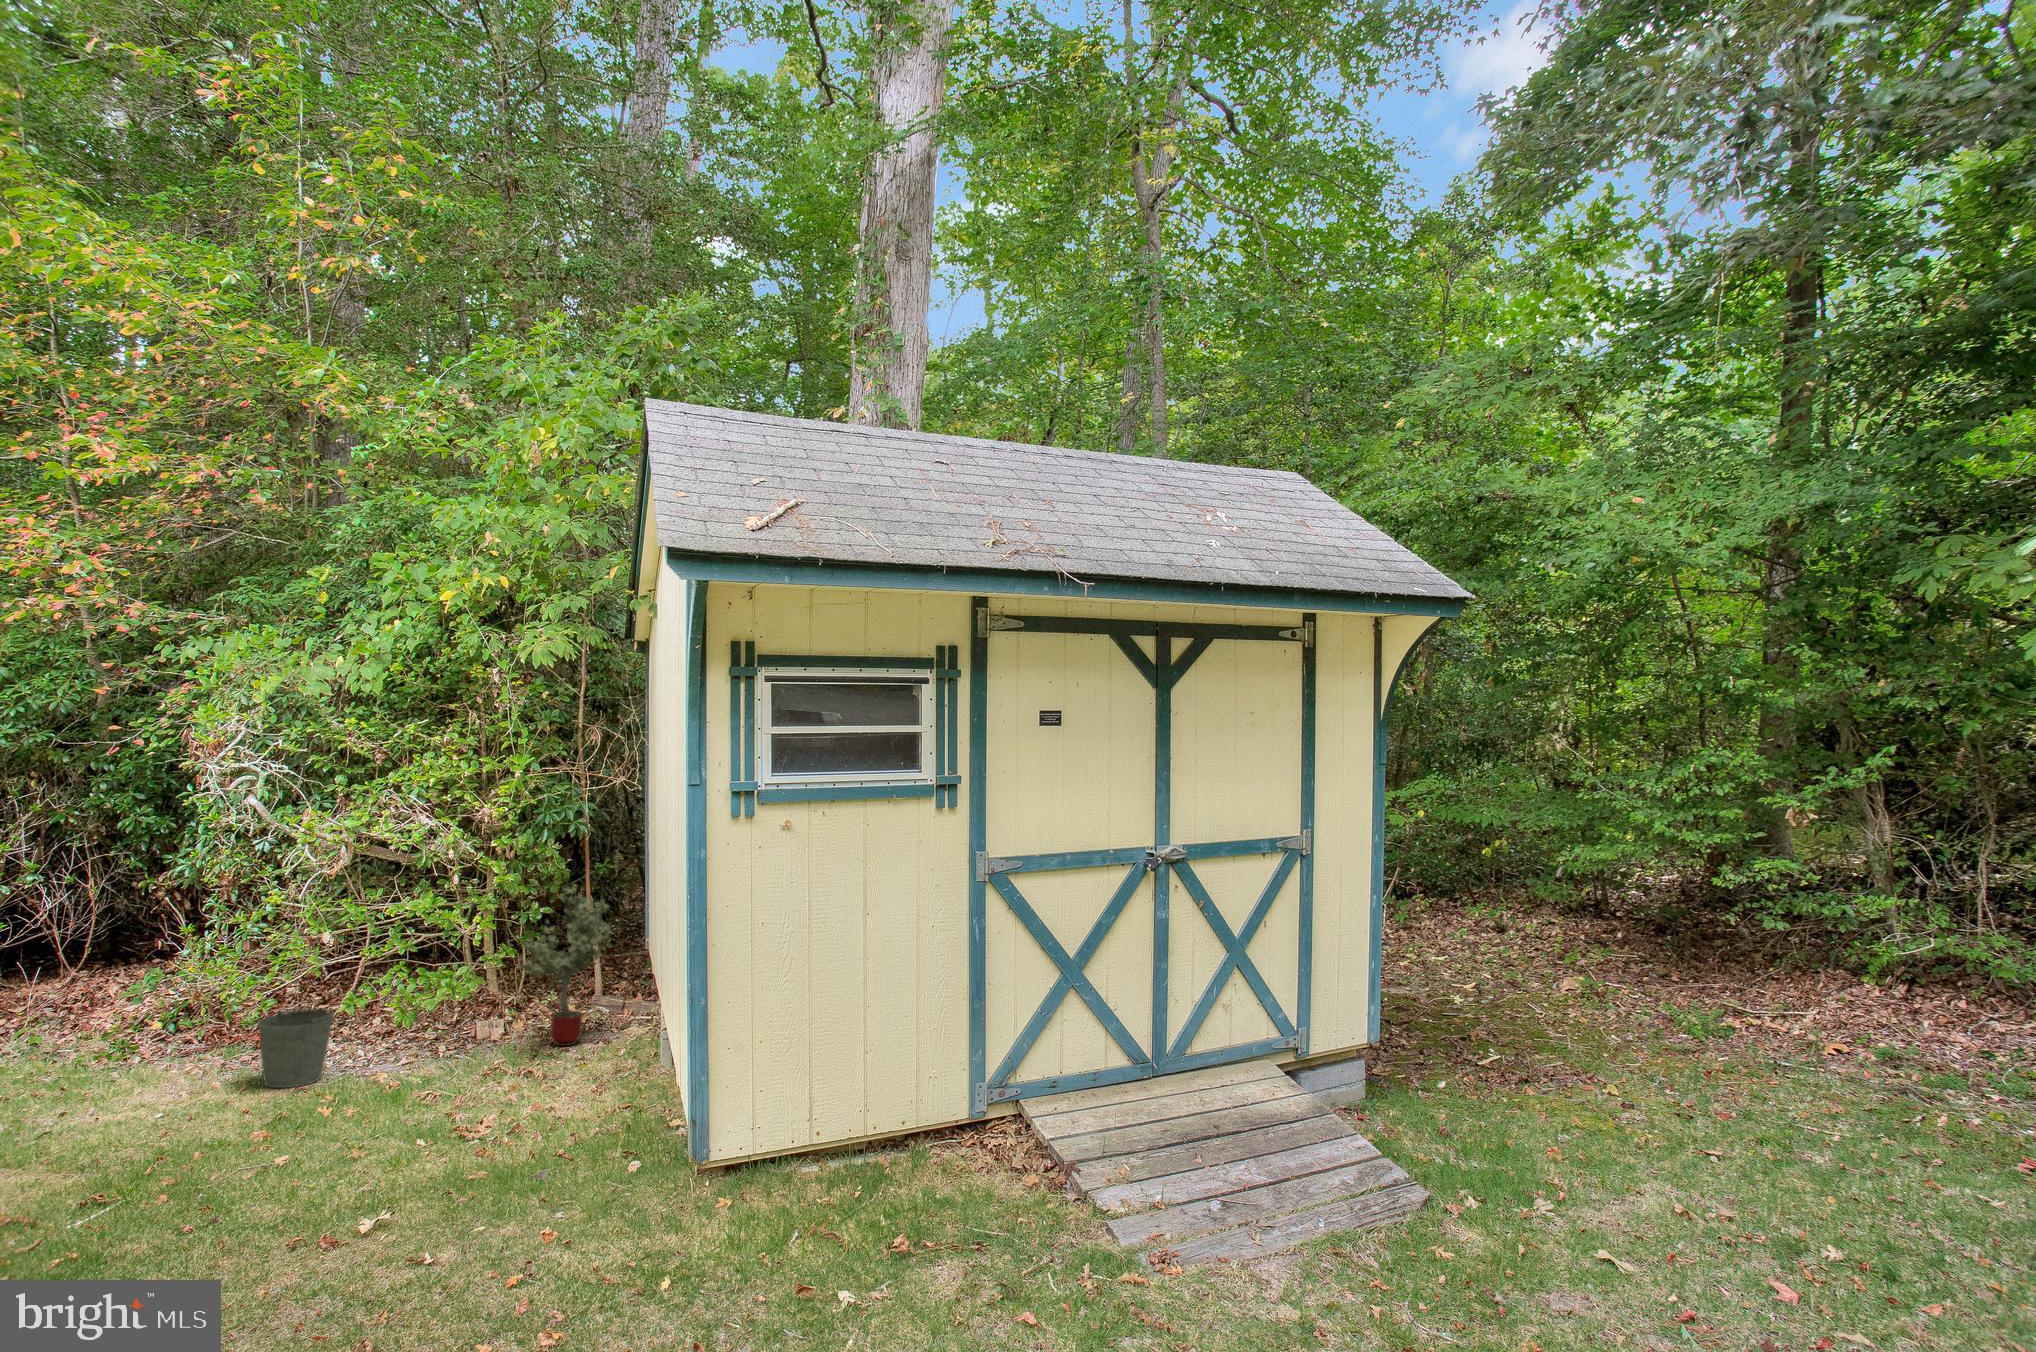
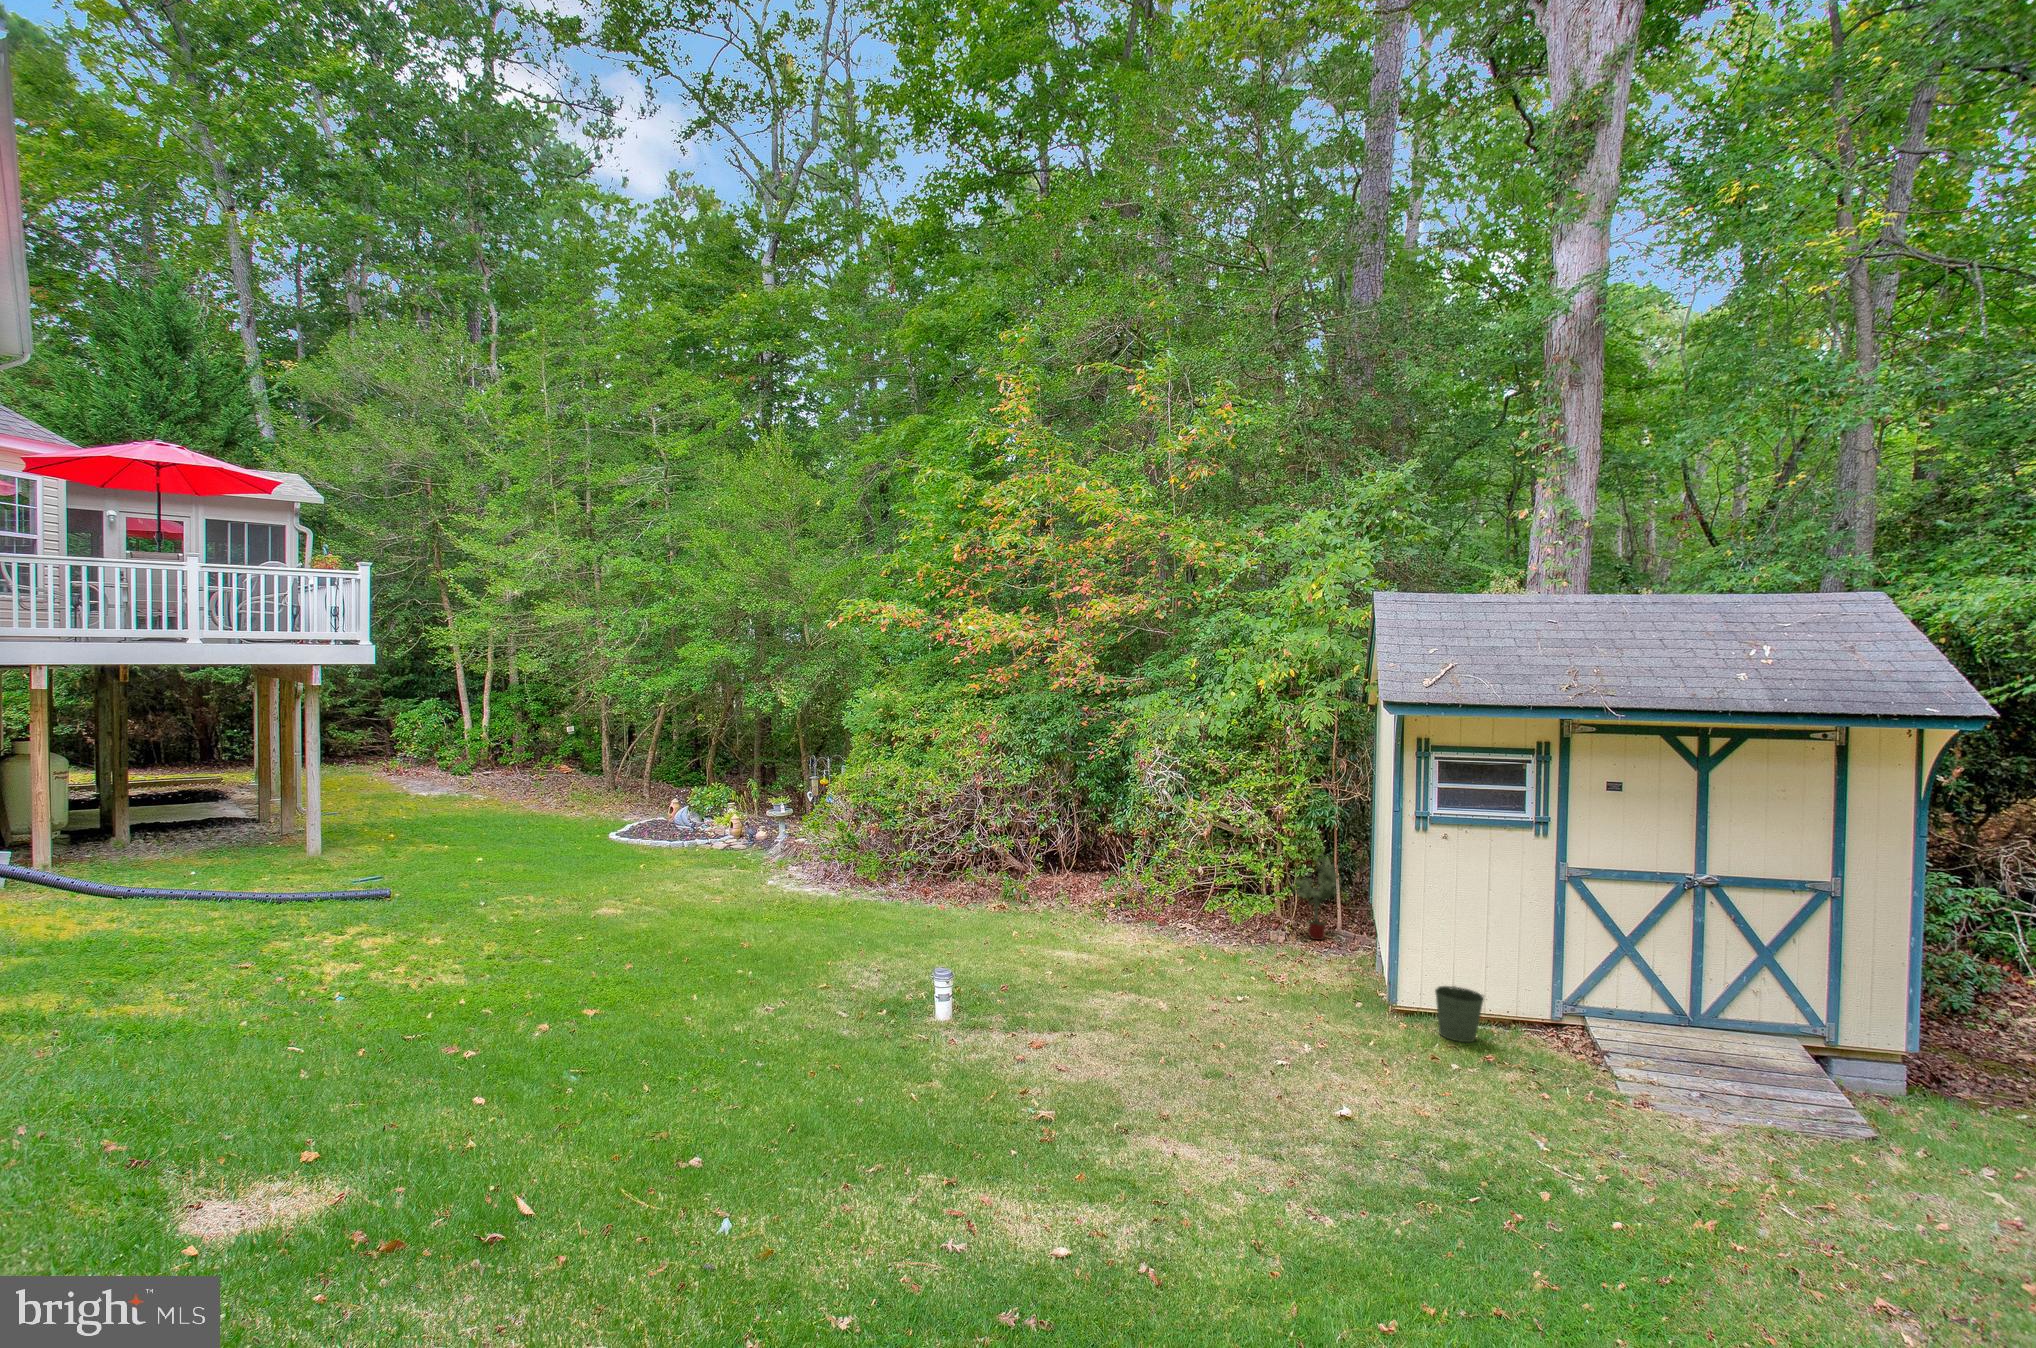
bucket: present [257,1008,334,1088] -> present [1435,986,1484,1042]

